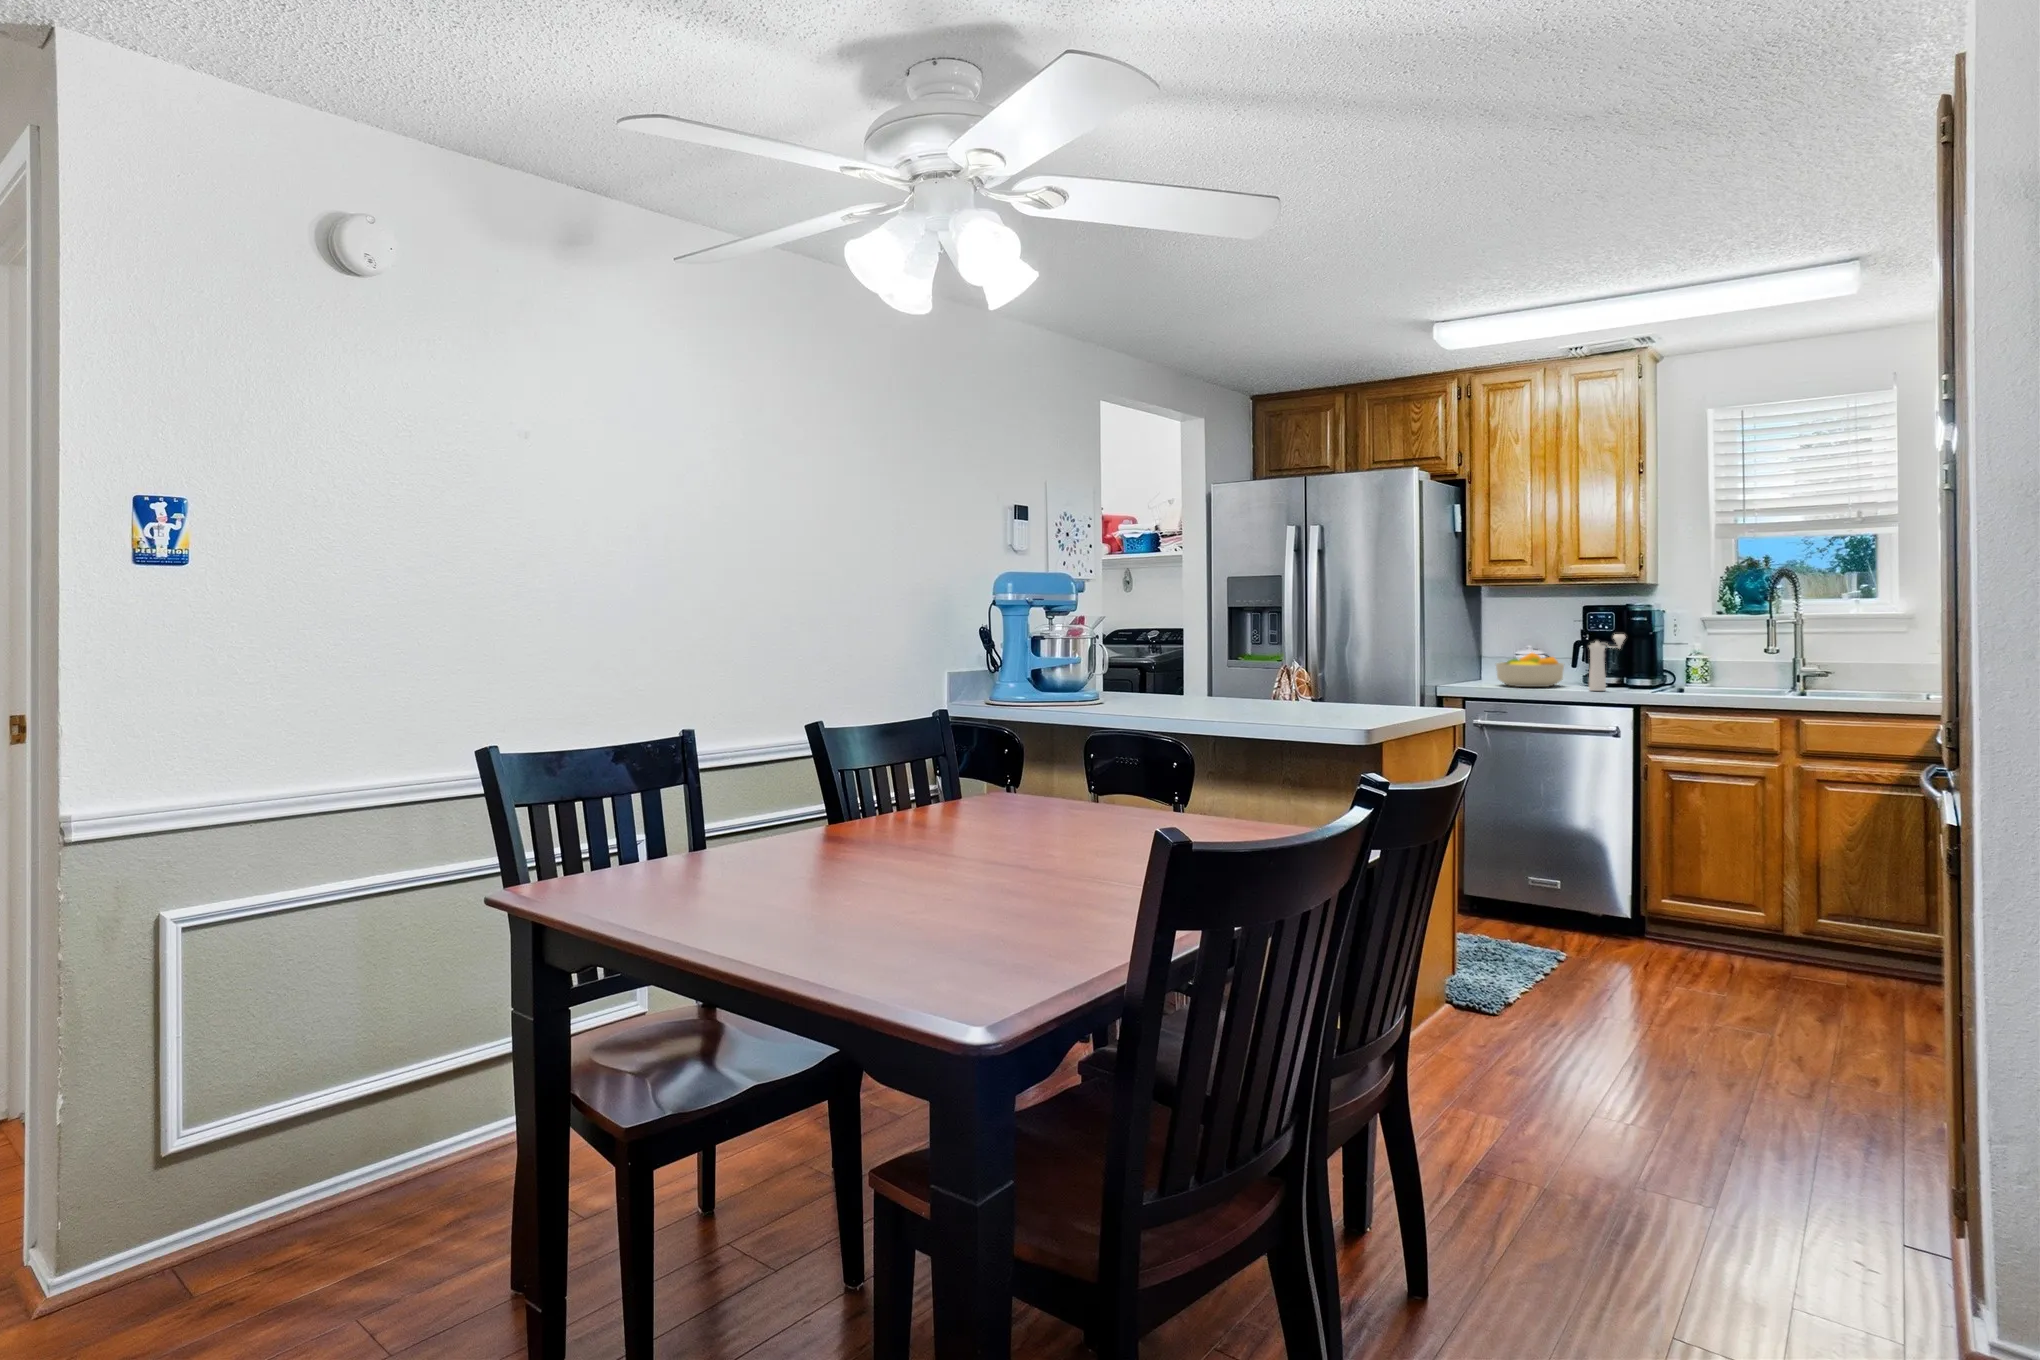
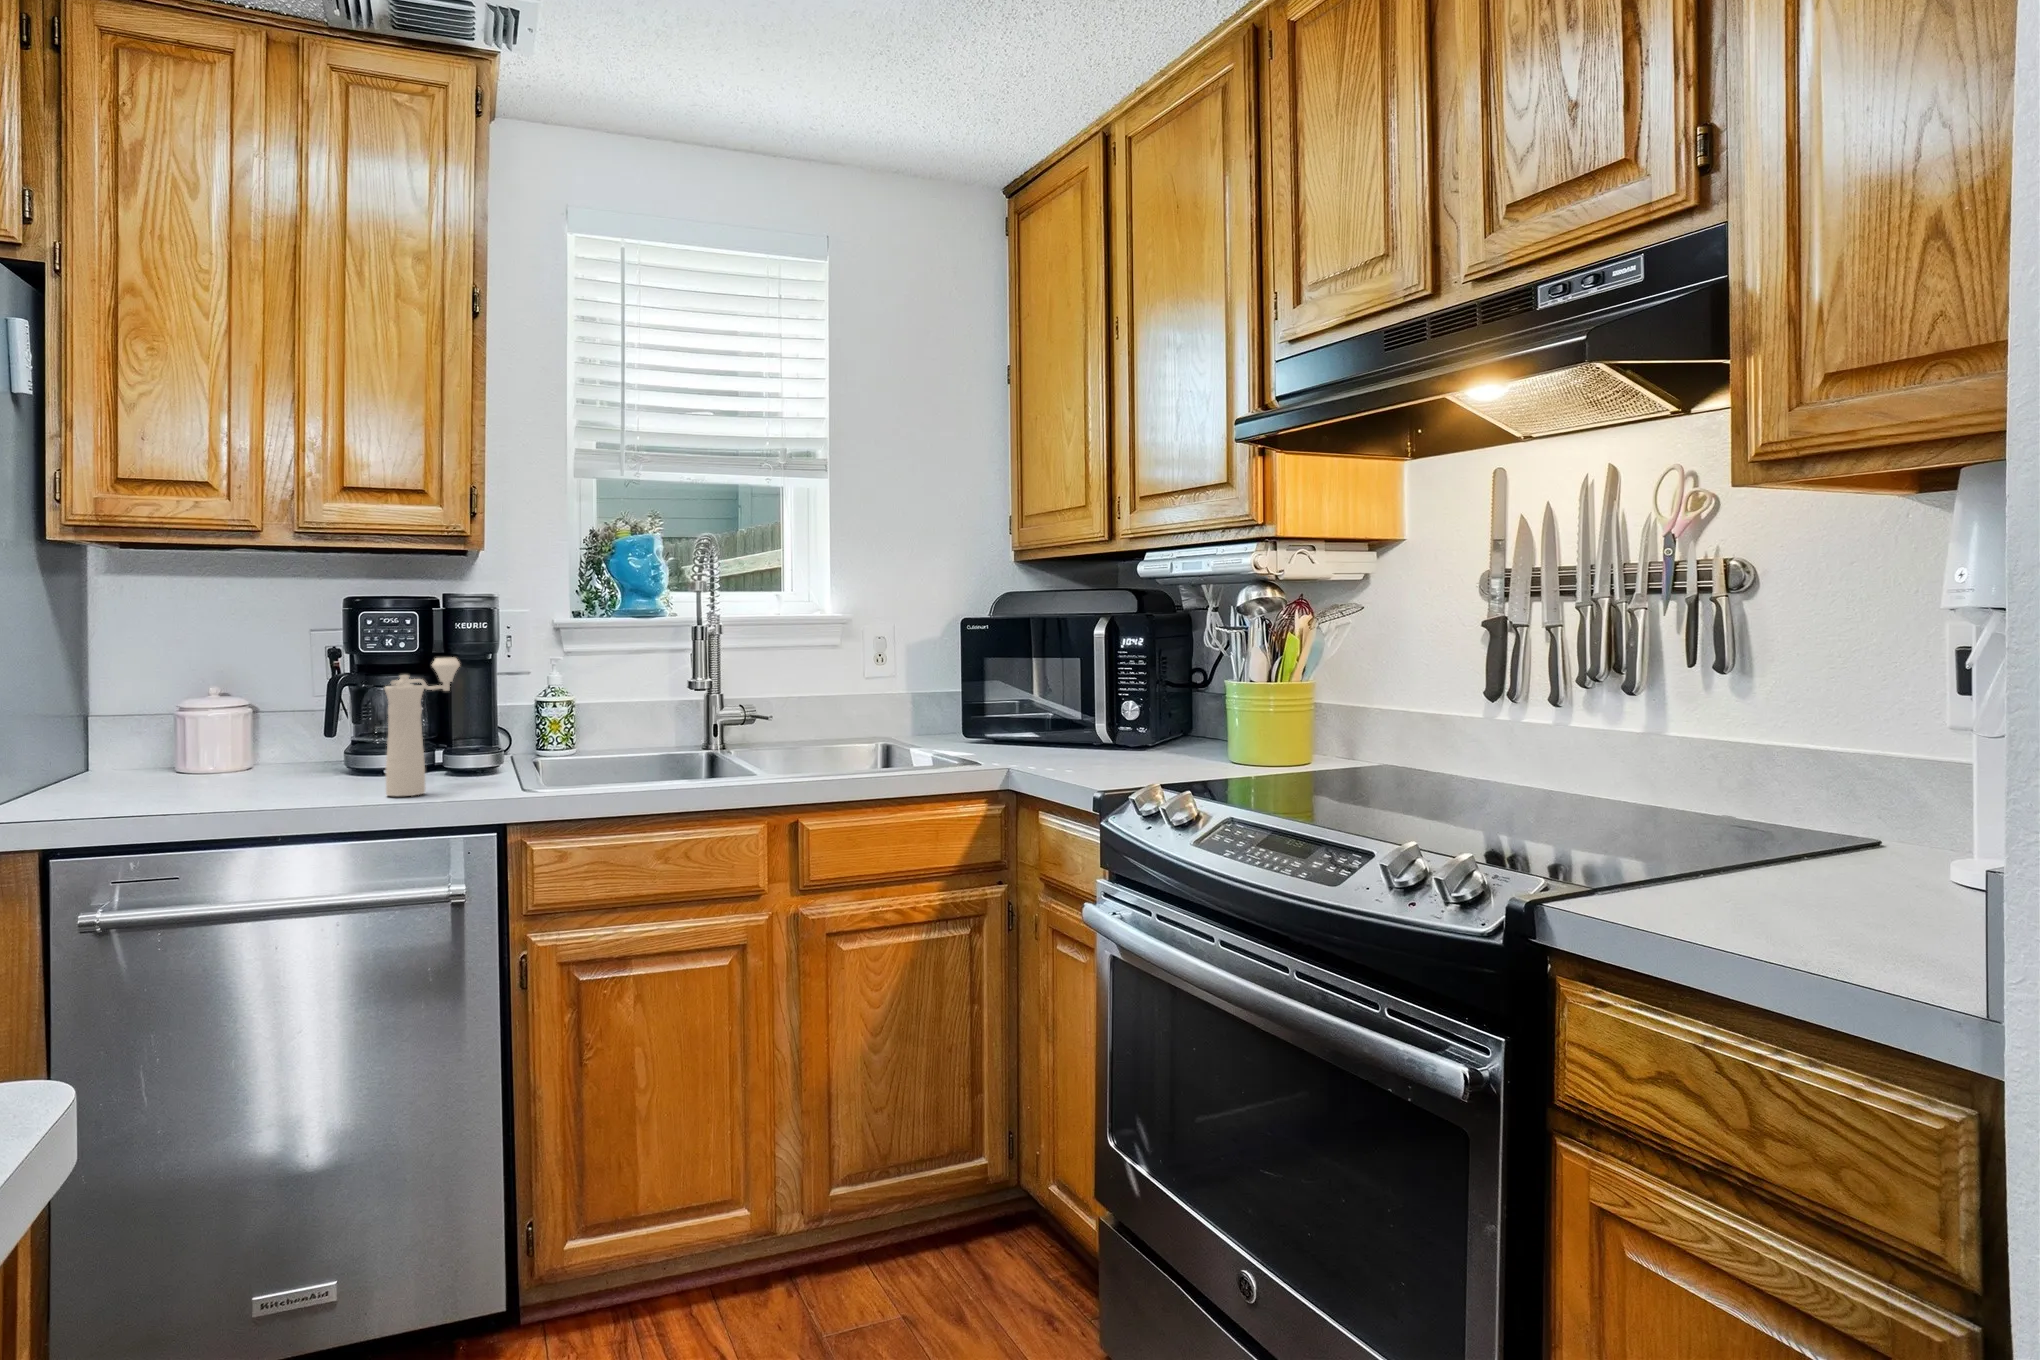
fruit bowl: present [1496,653,1564,687] -> none [135,705,313,797]

